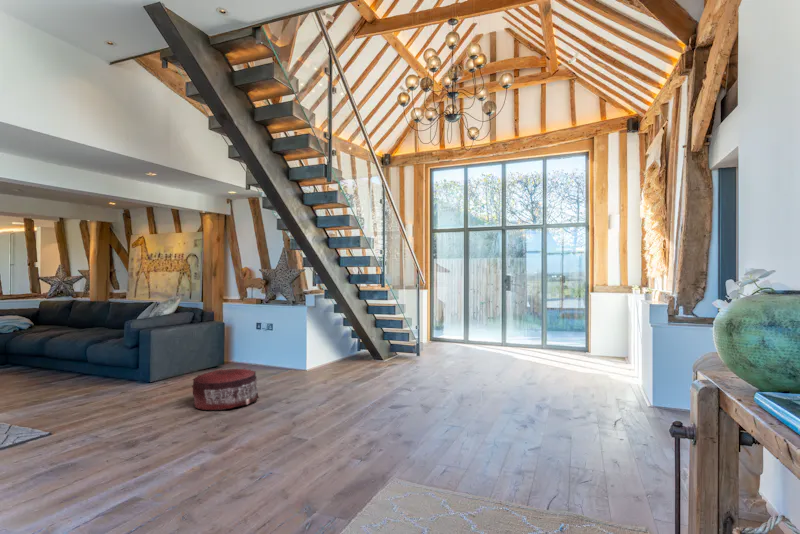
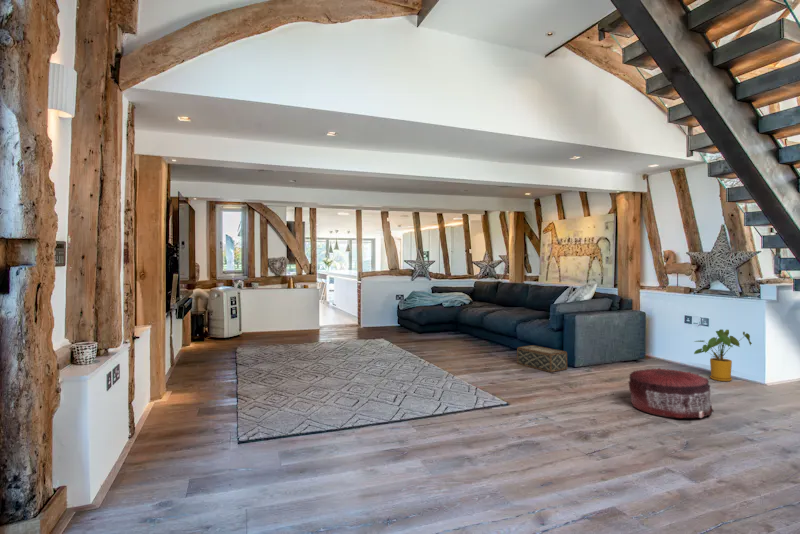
house plant: none [257,331,298,374] -> present [694,329,752,381]
woven basket: none [82,367,142,392] -> present [517,345,567,372]

